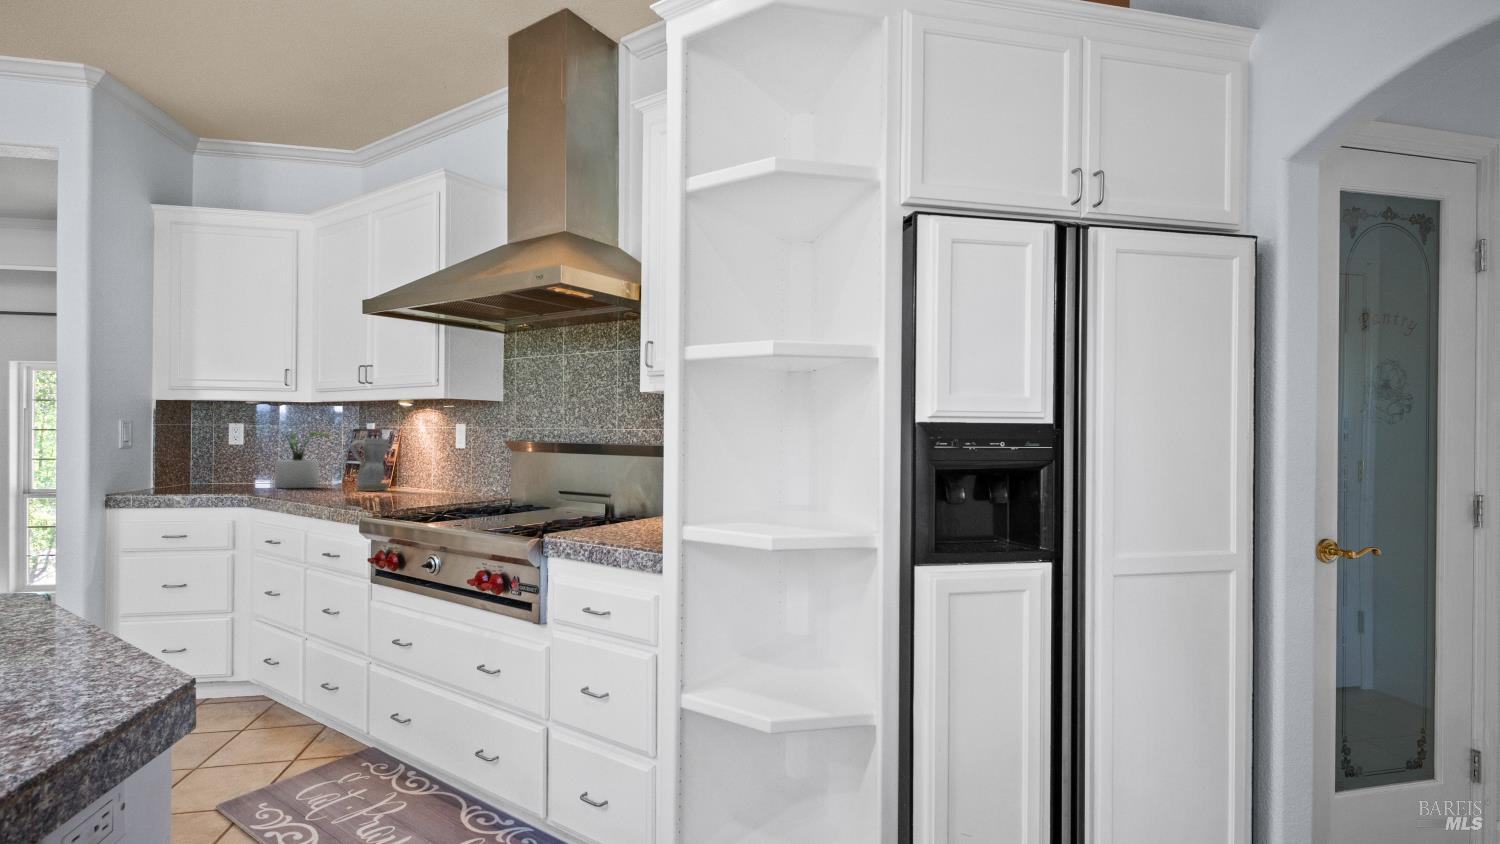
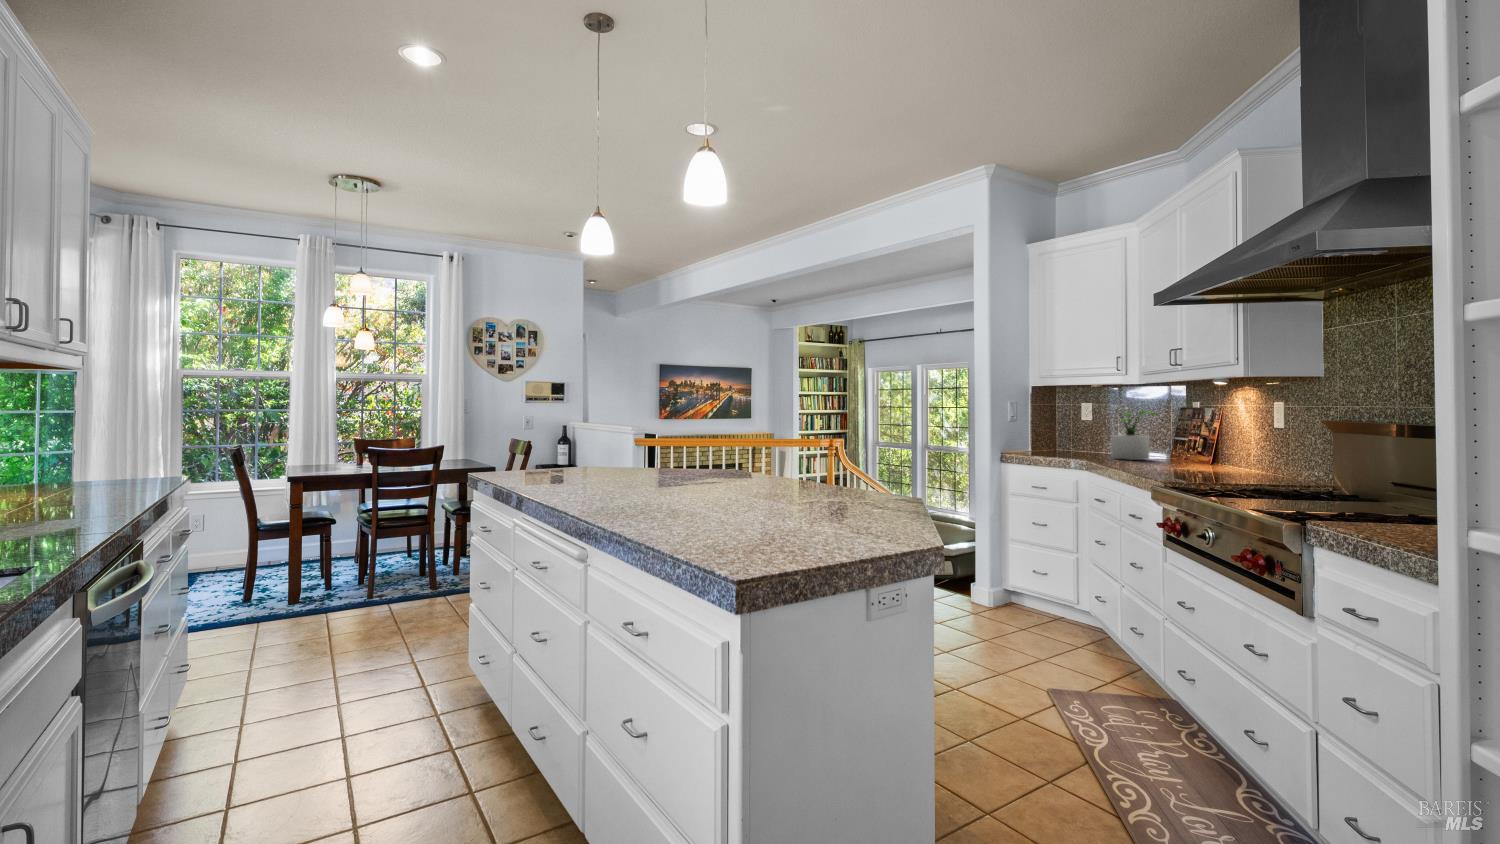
ceramic pitcher: present [351,438,390,491] -> none [1172,415,1213,466]

